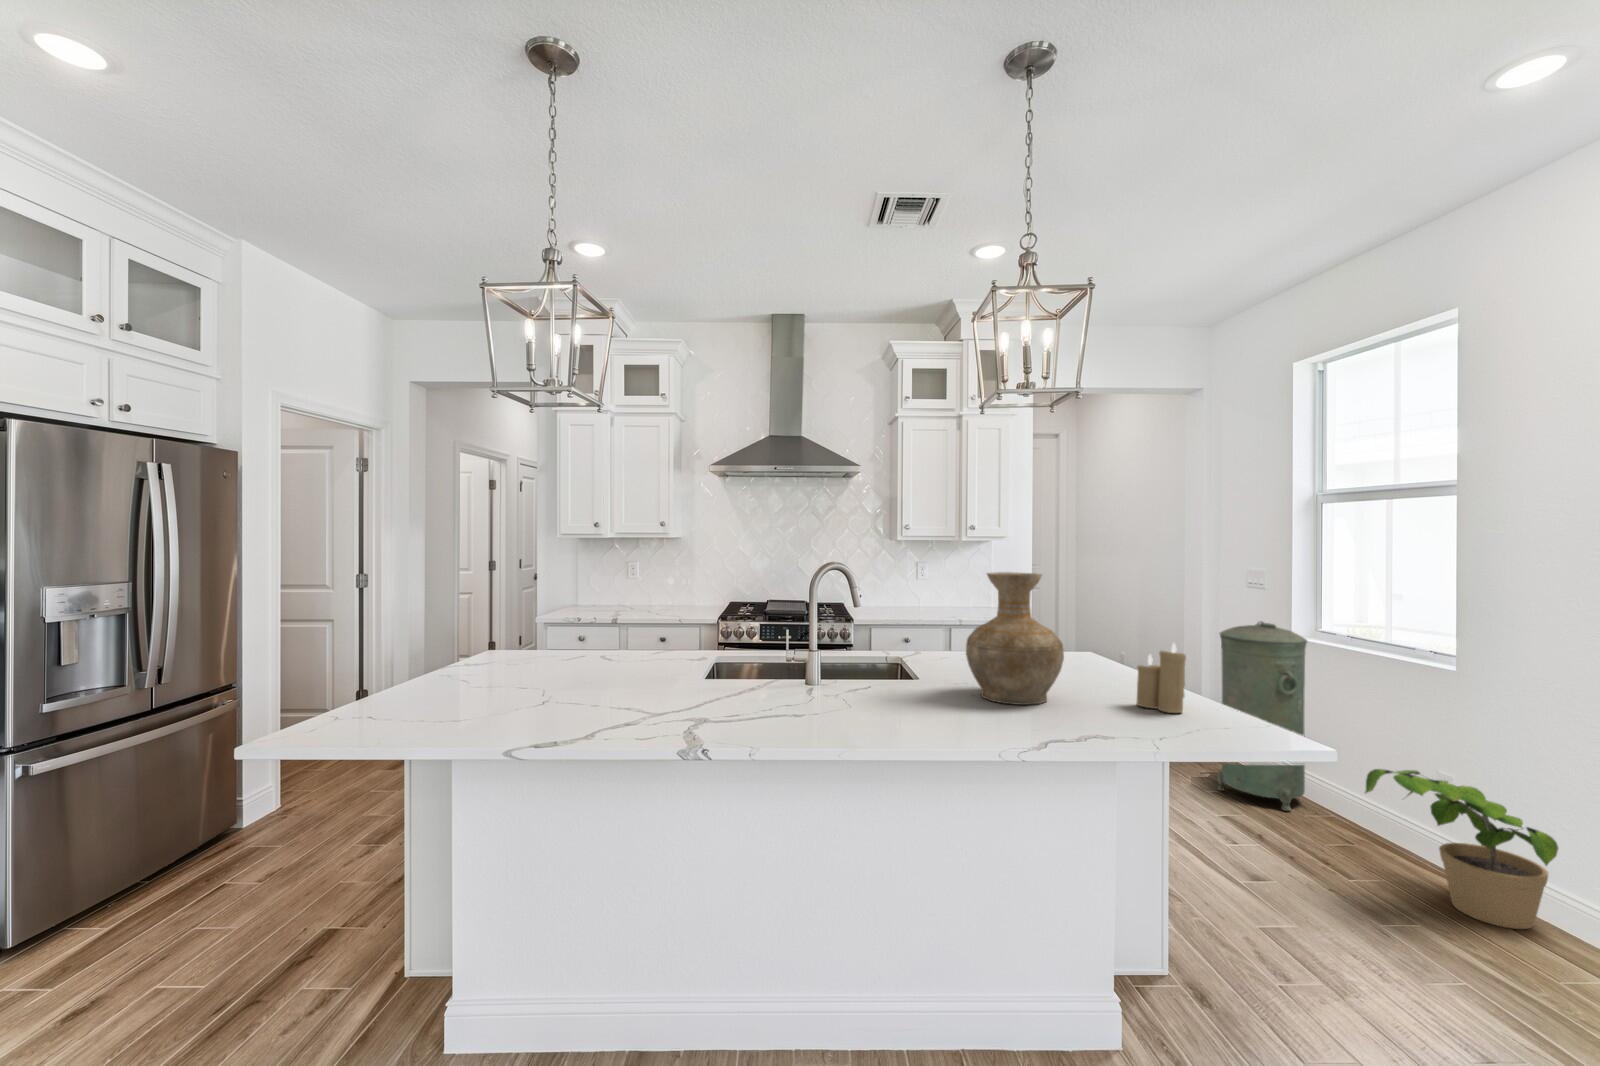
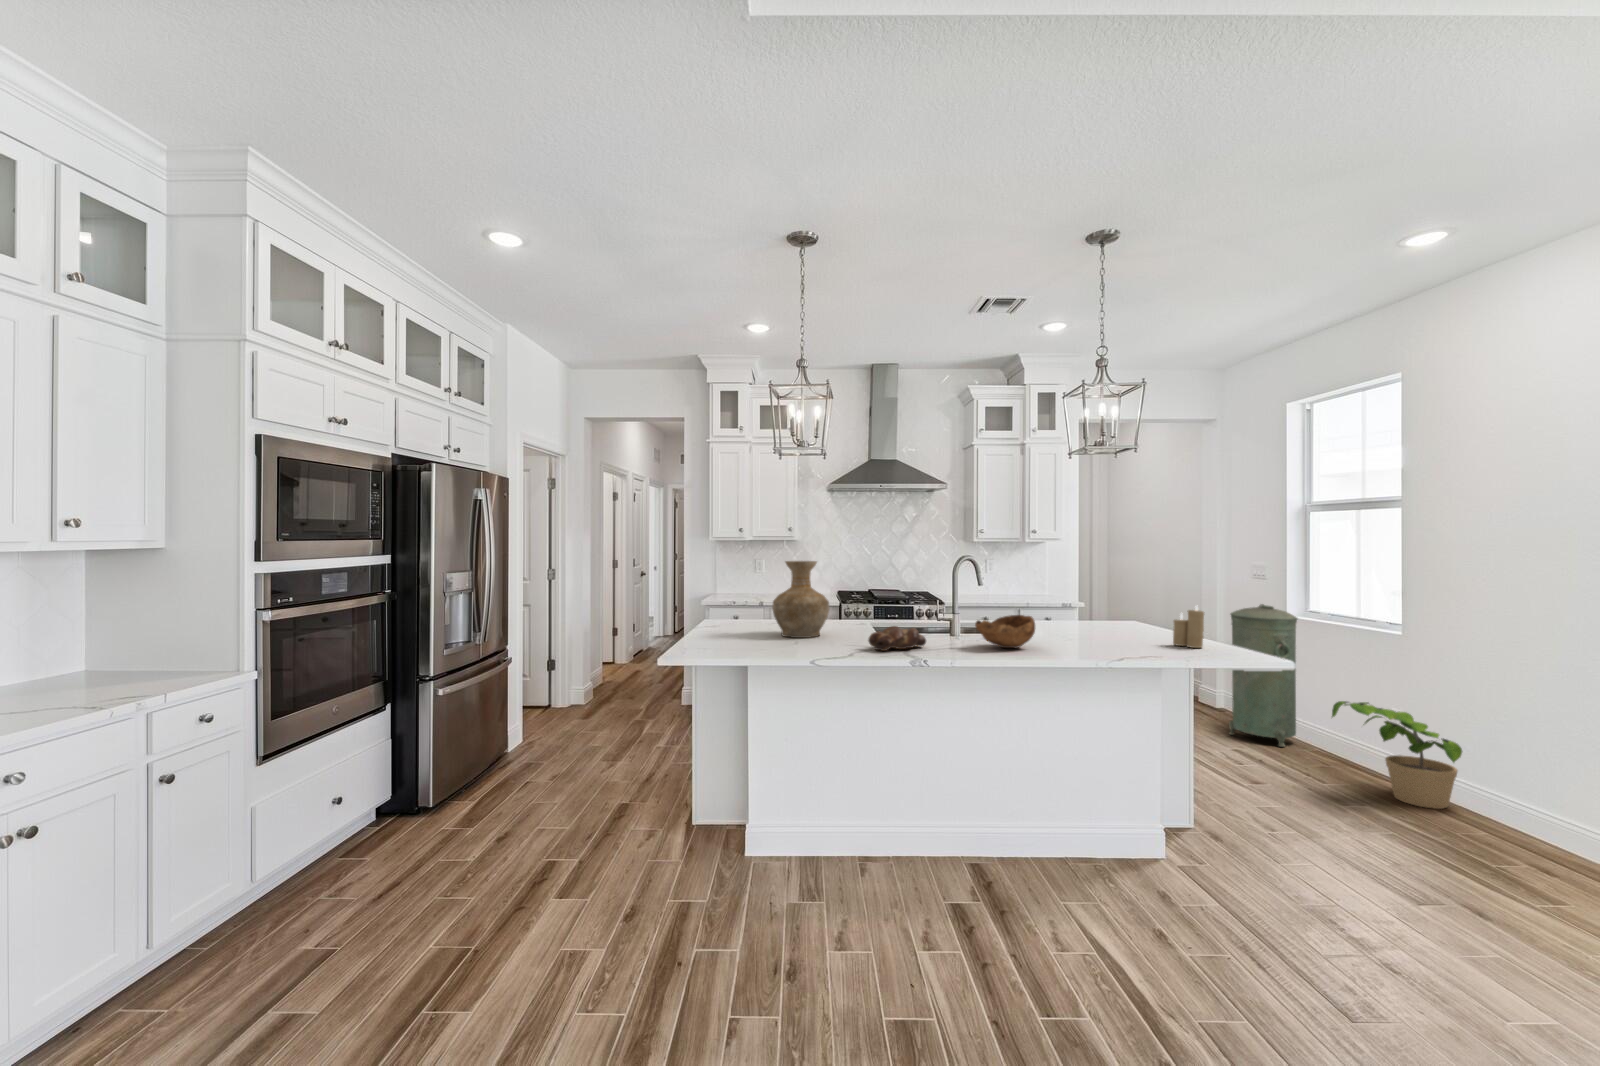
vase: present [966,572,1064,705] -> present [772,561,829,638]
wooden bowl: none [818,658,914,715] -> present [975,615,1035,648]
bread loaf: none [638,678,739,724] -> present [868,626,926,651]

